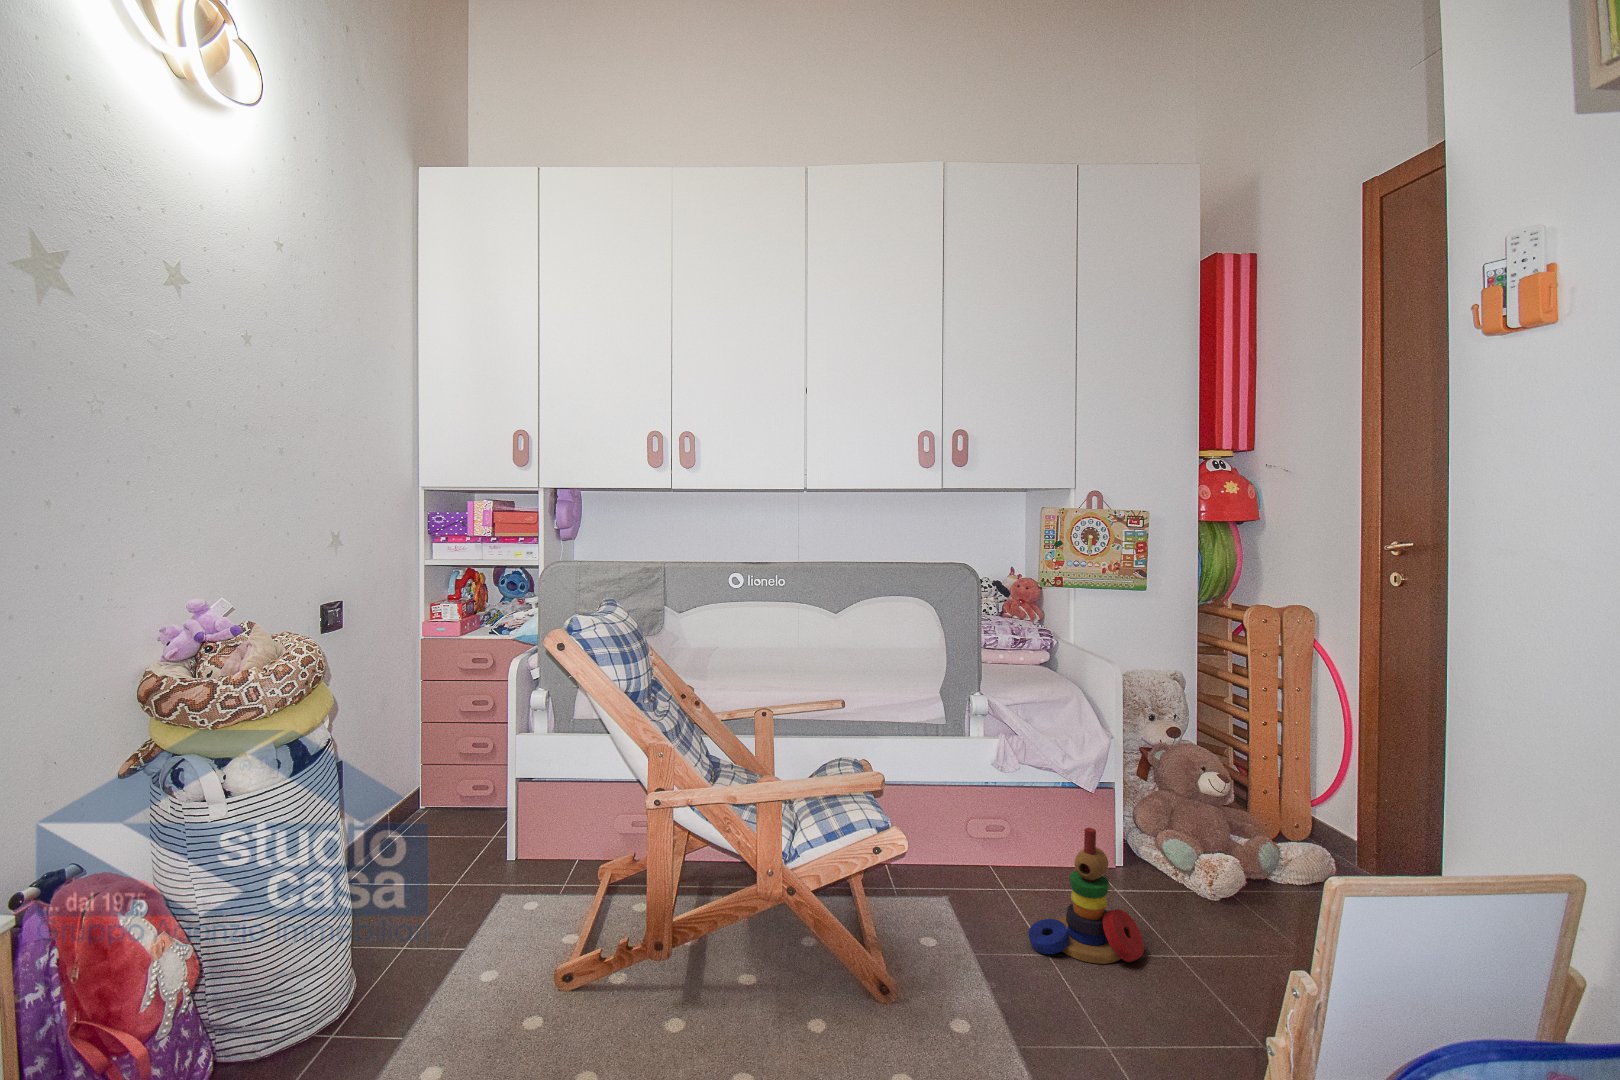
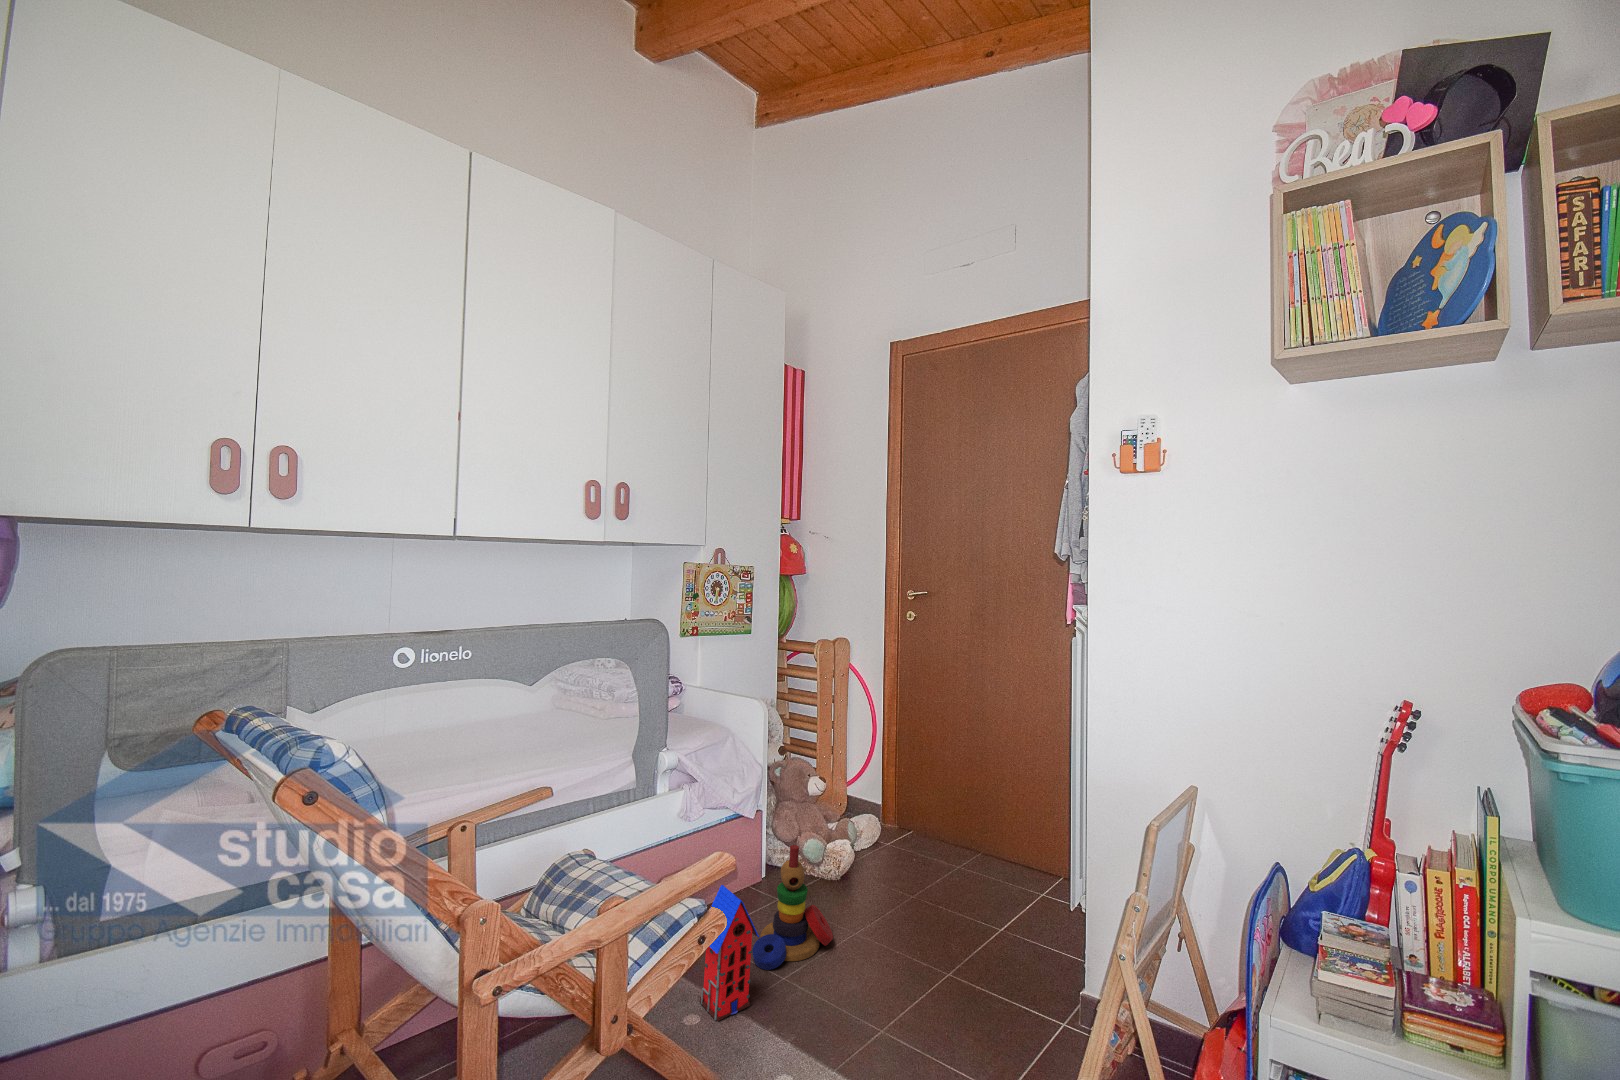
toy house: none [944,833,1001,970] -> present [700,885,759,1021]

